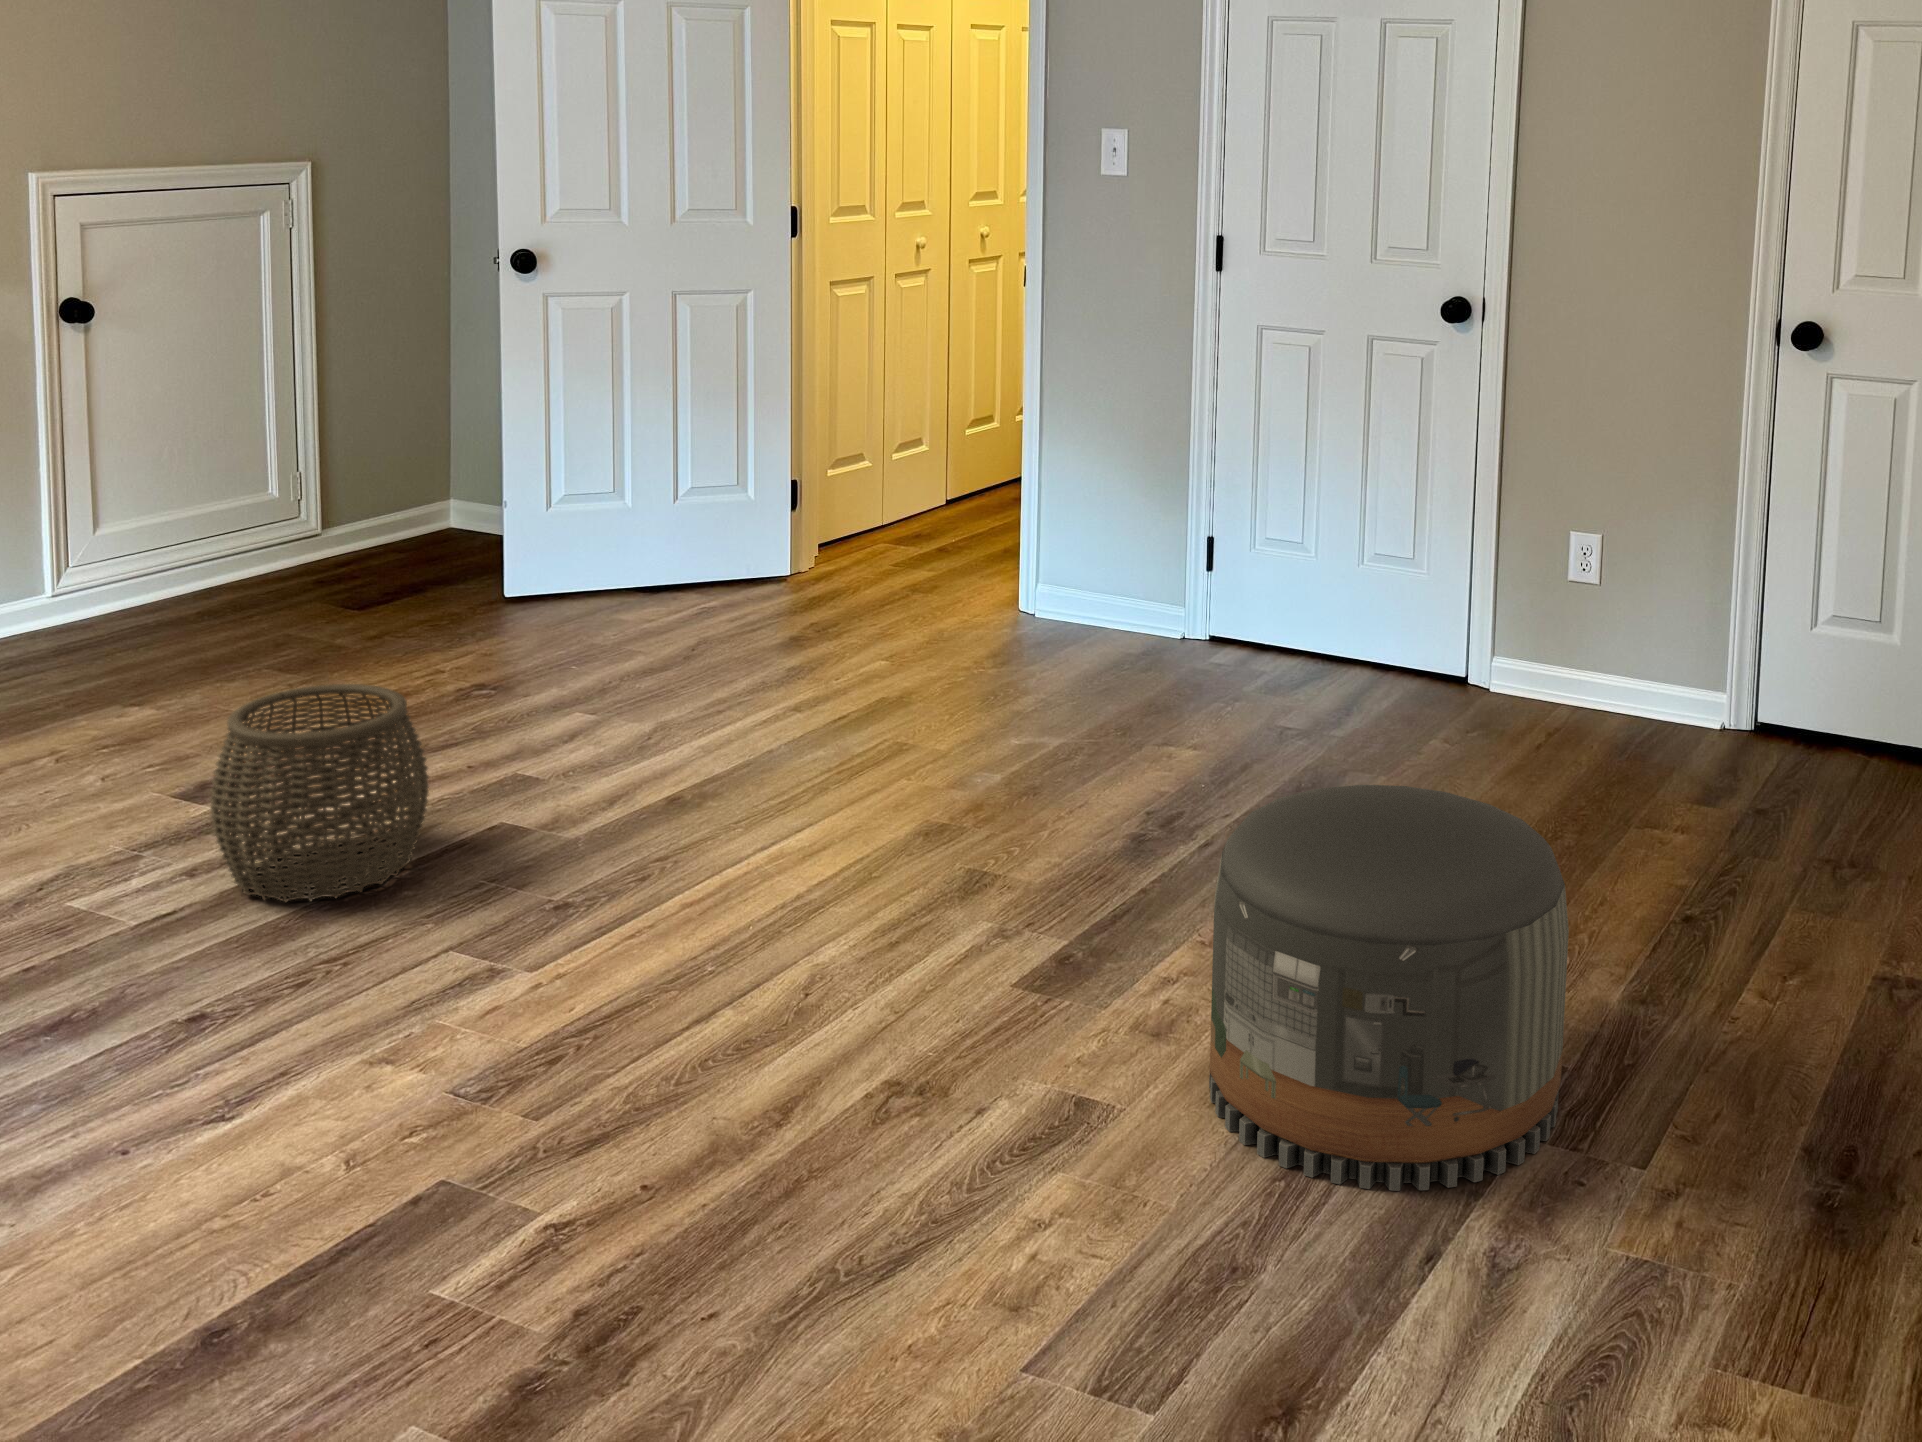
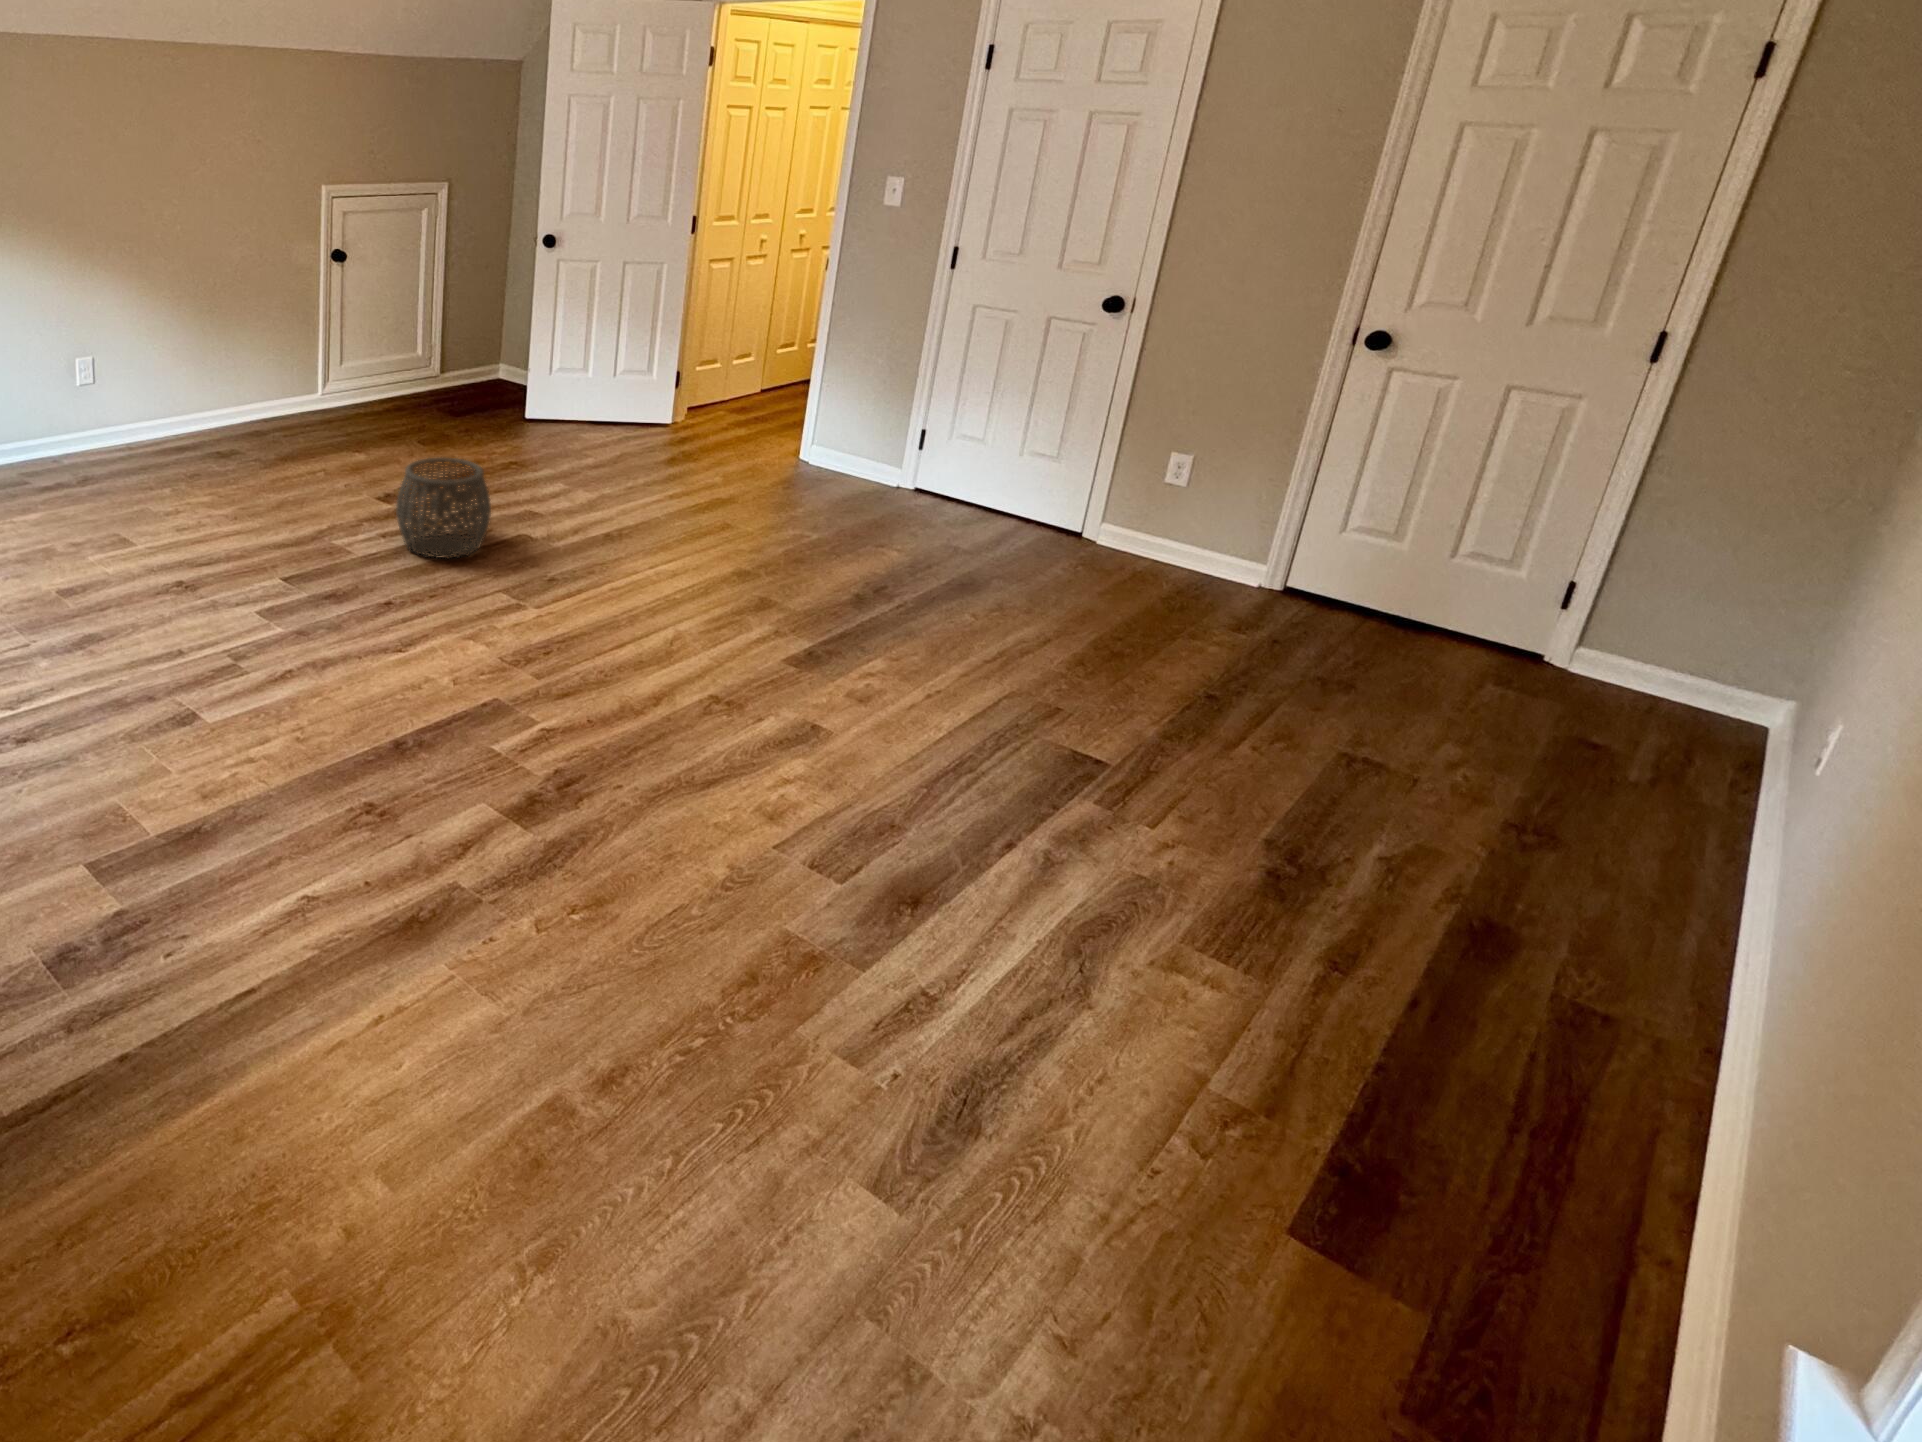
pouf: present [1209,785,1569,1191] -> none [885,587,1130,817]

